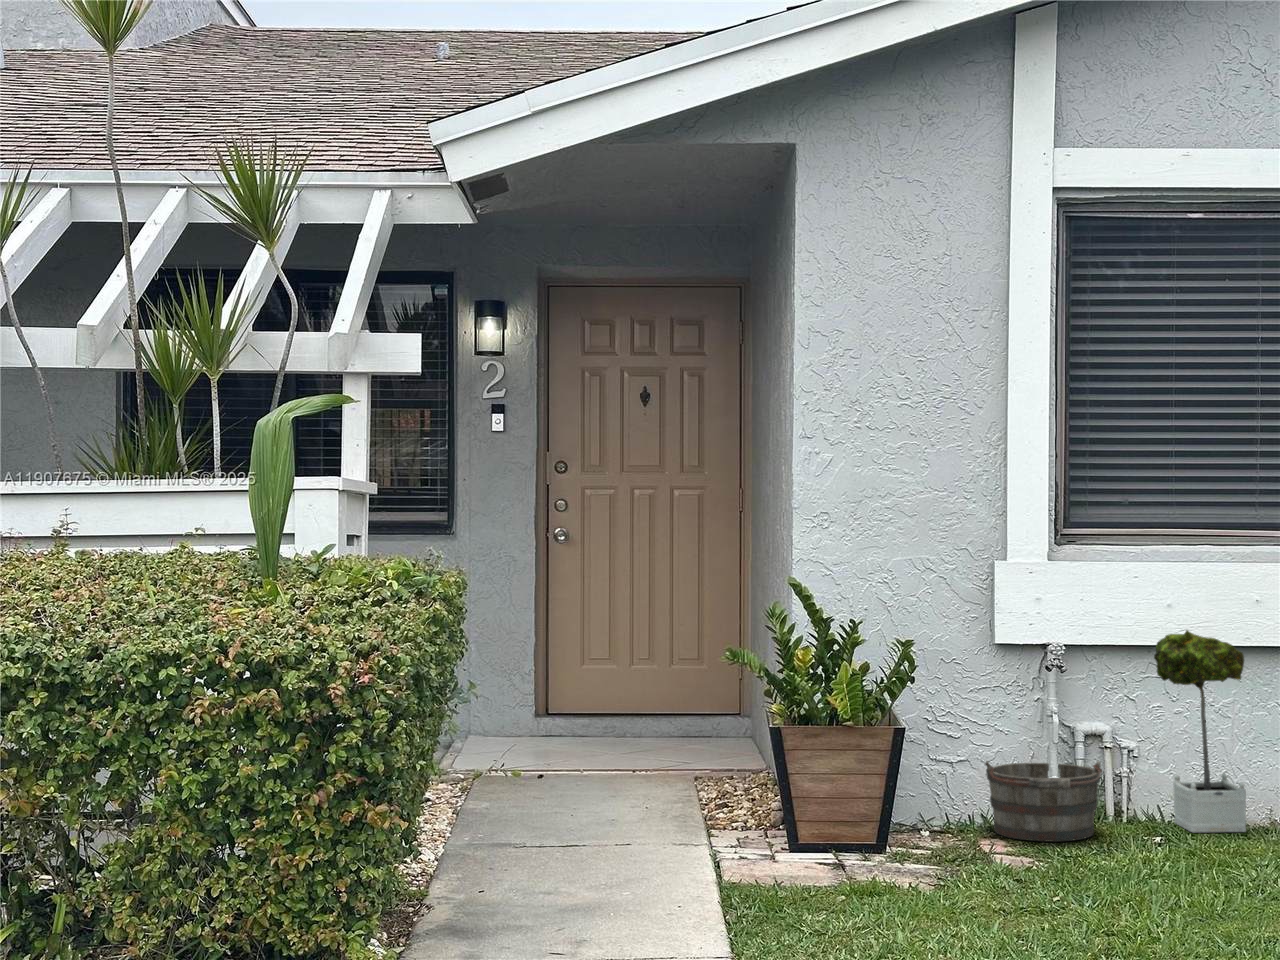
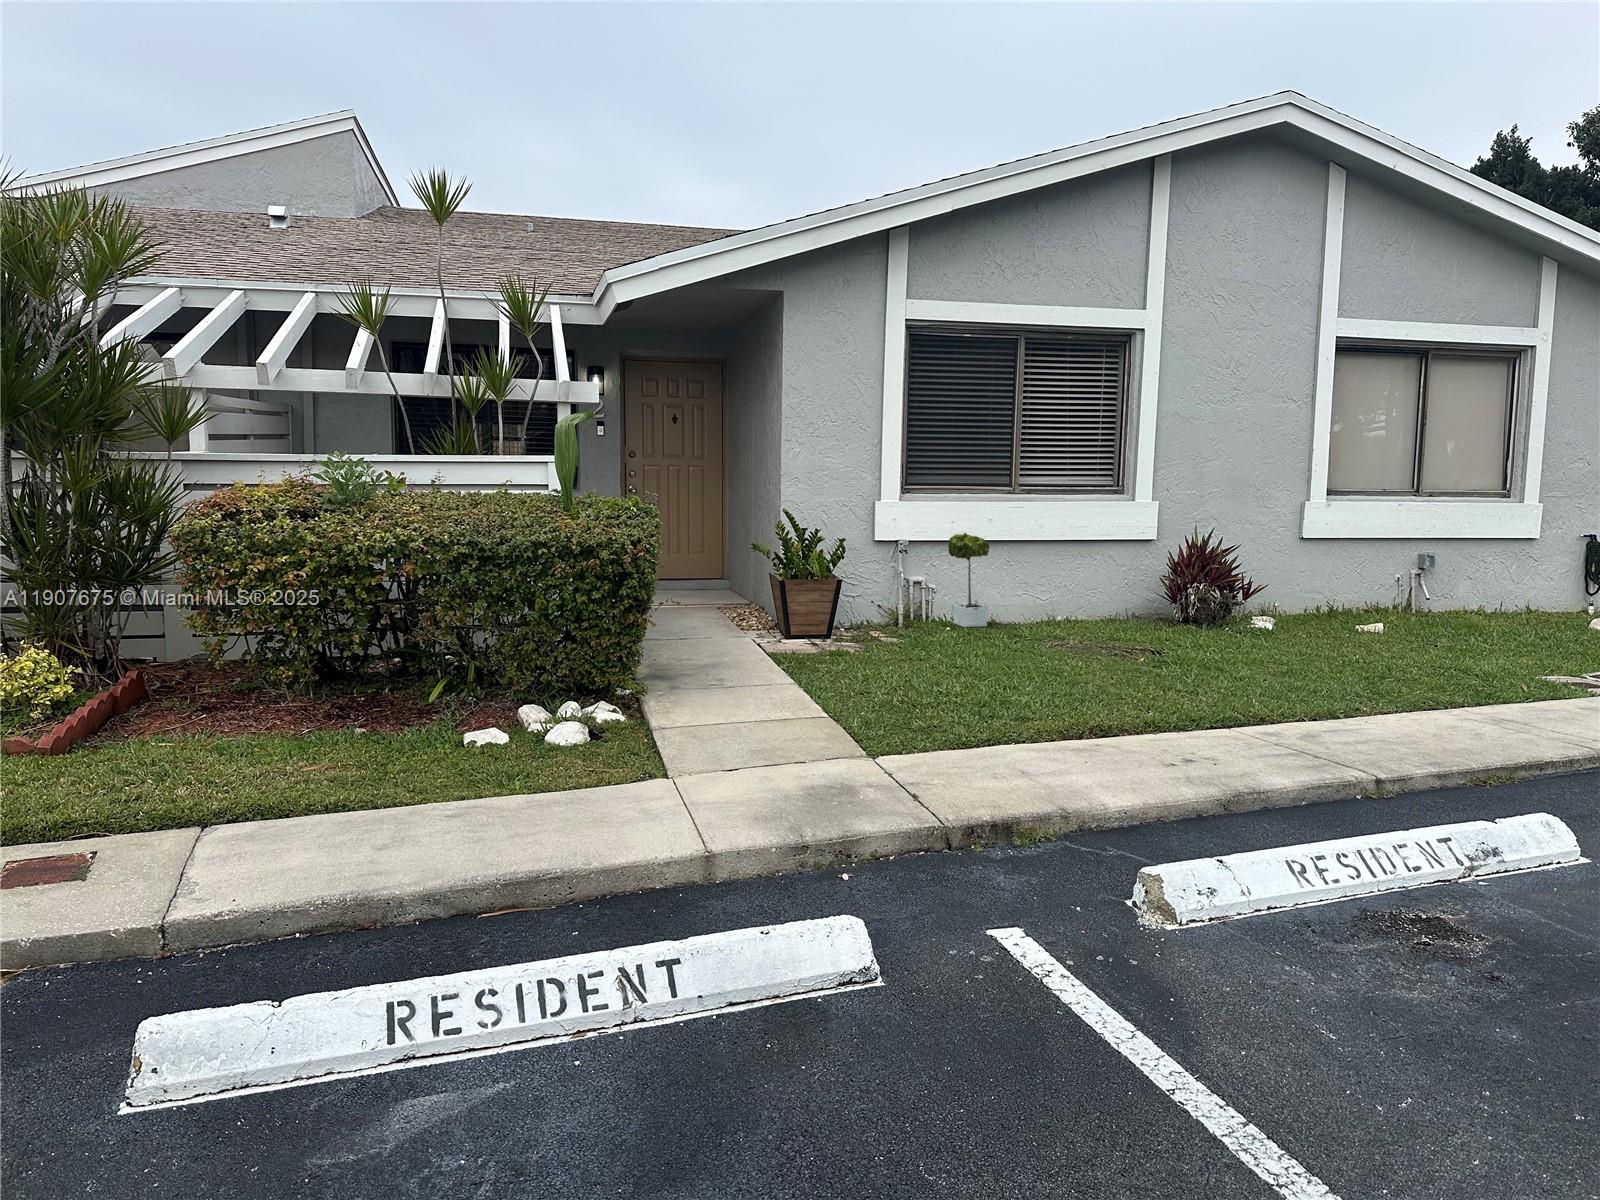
bucket: present [985,761,1102,842] -> none [871,594,926,632]

